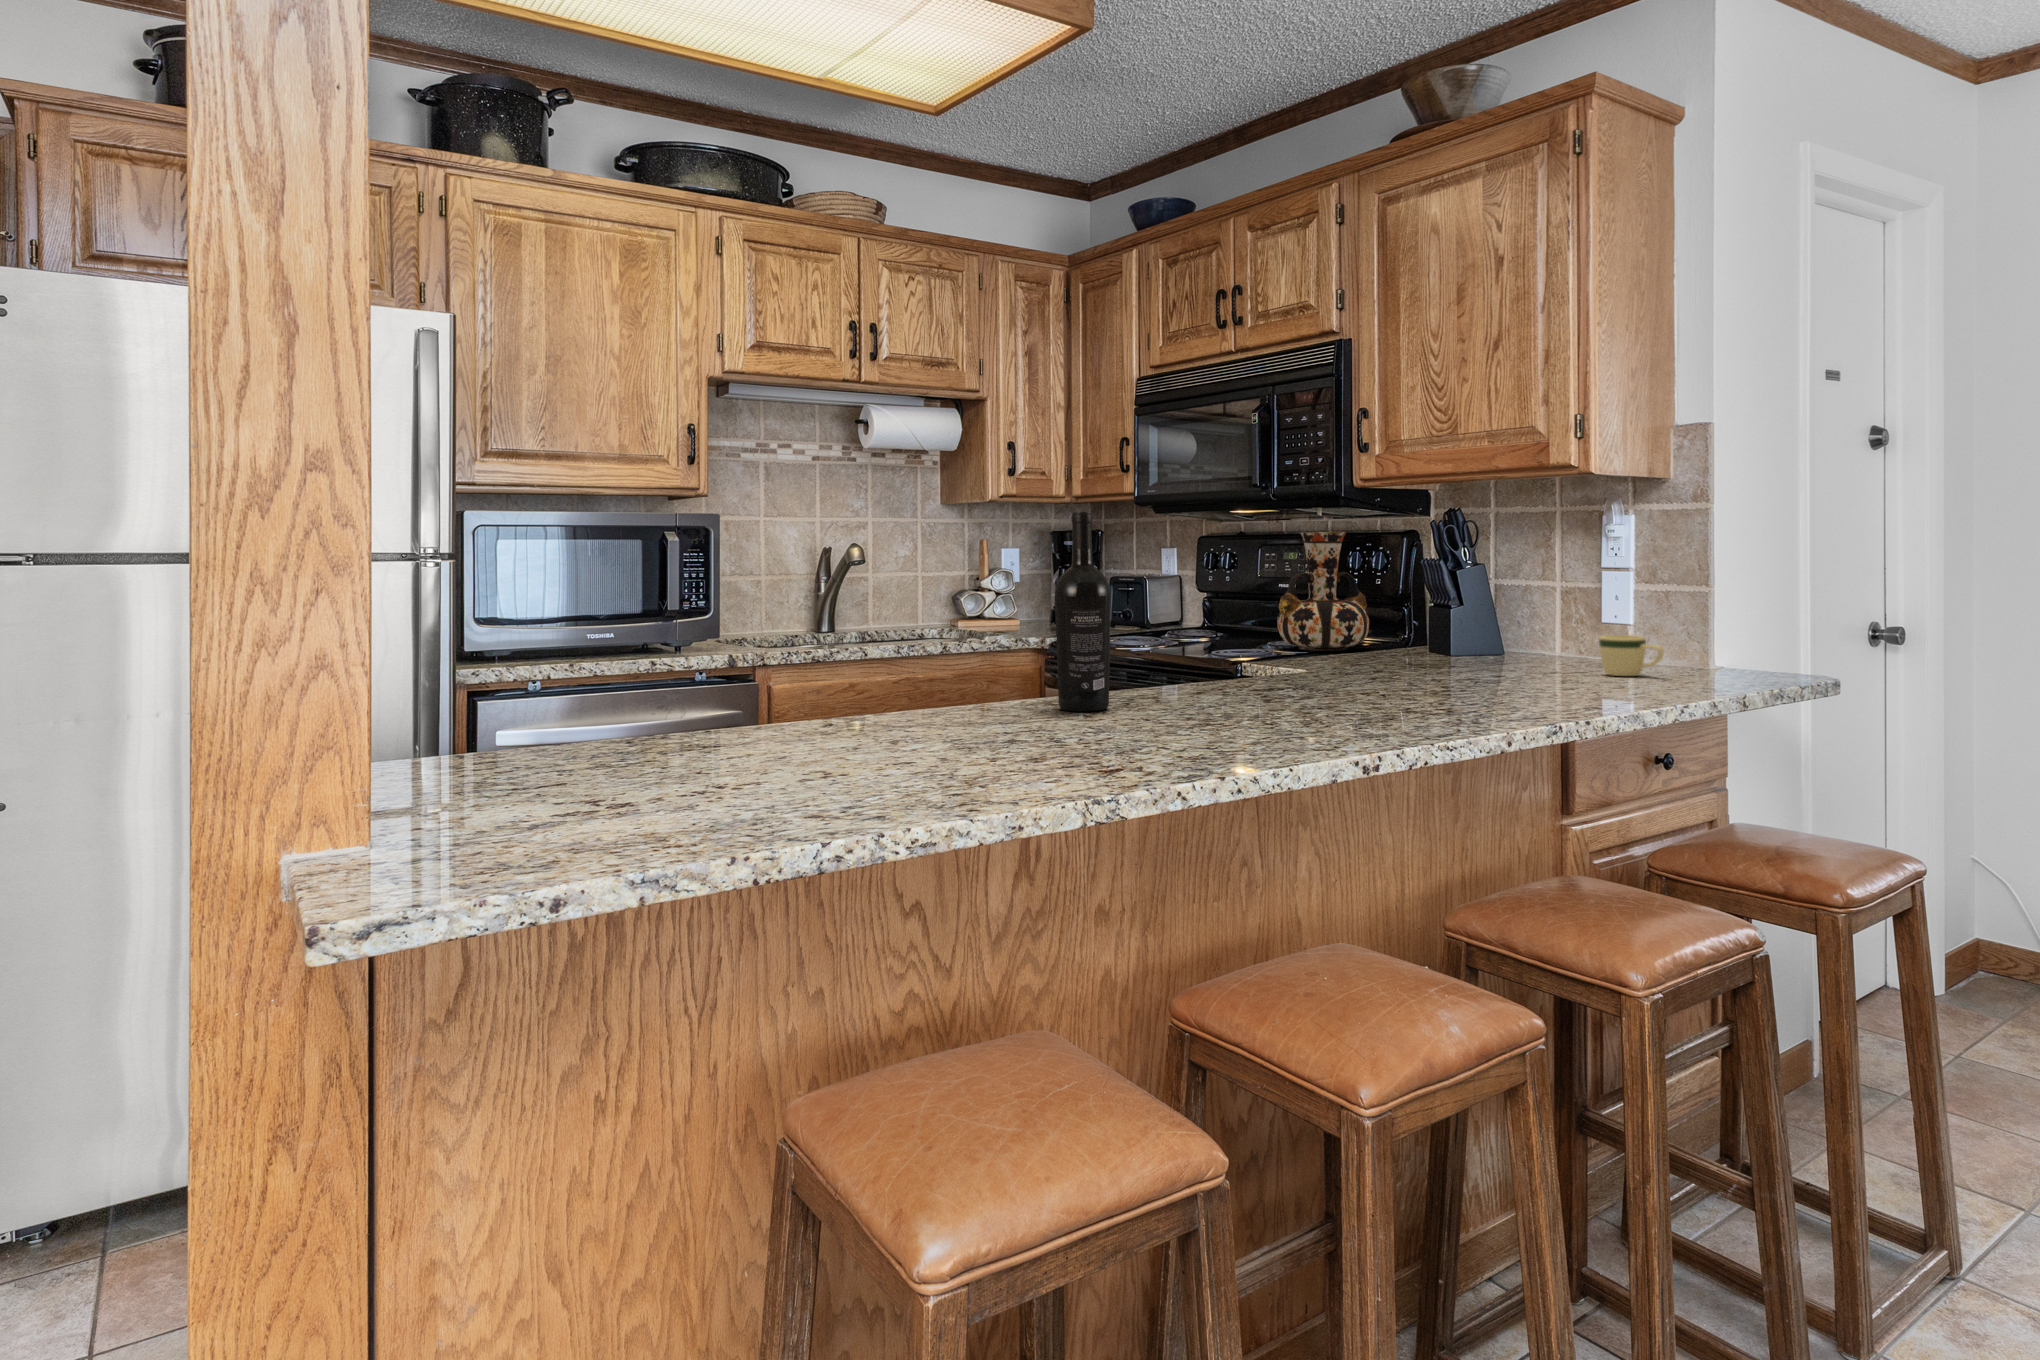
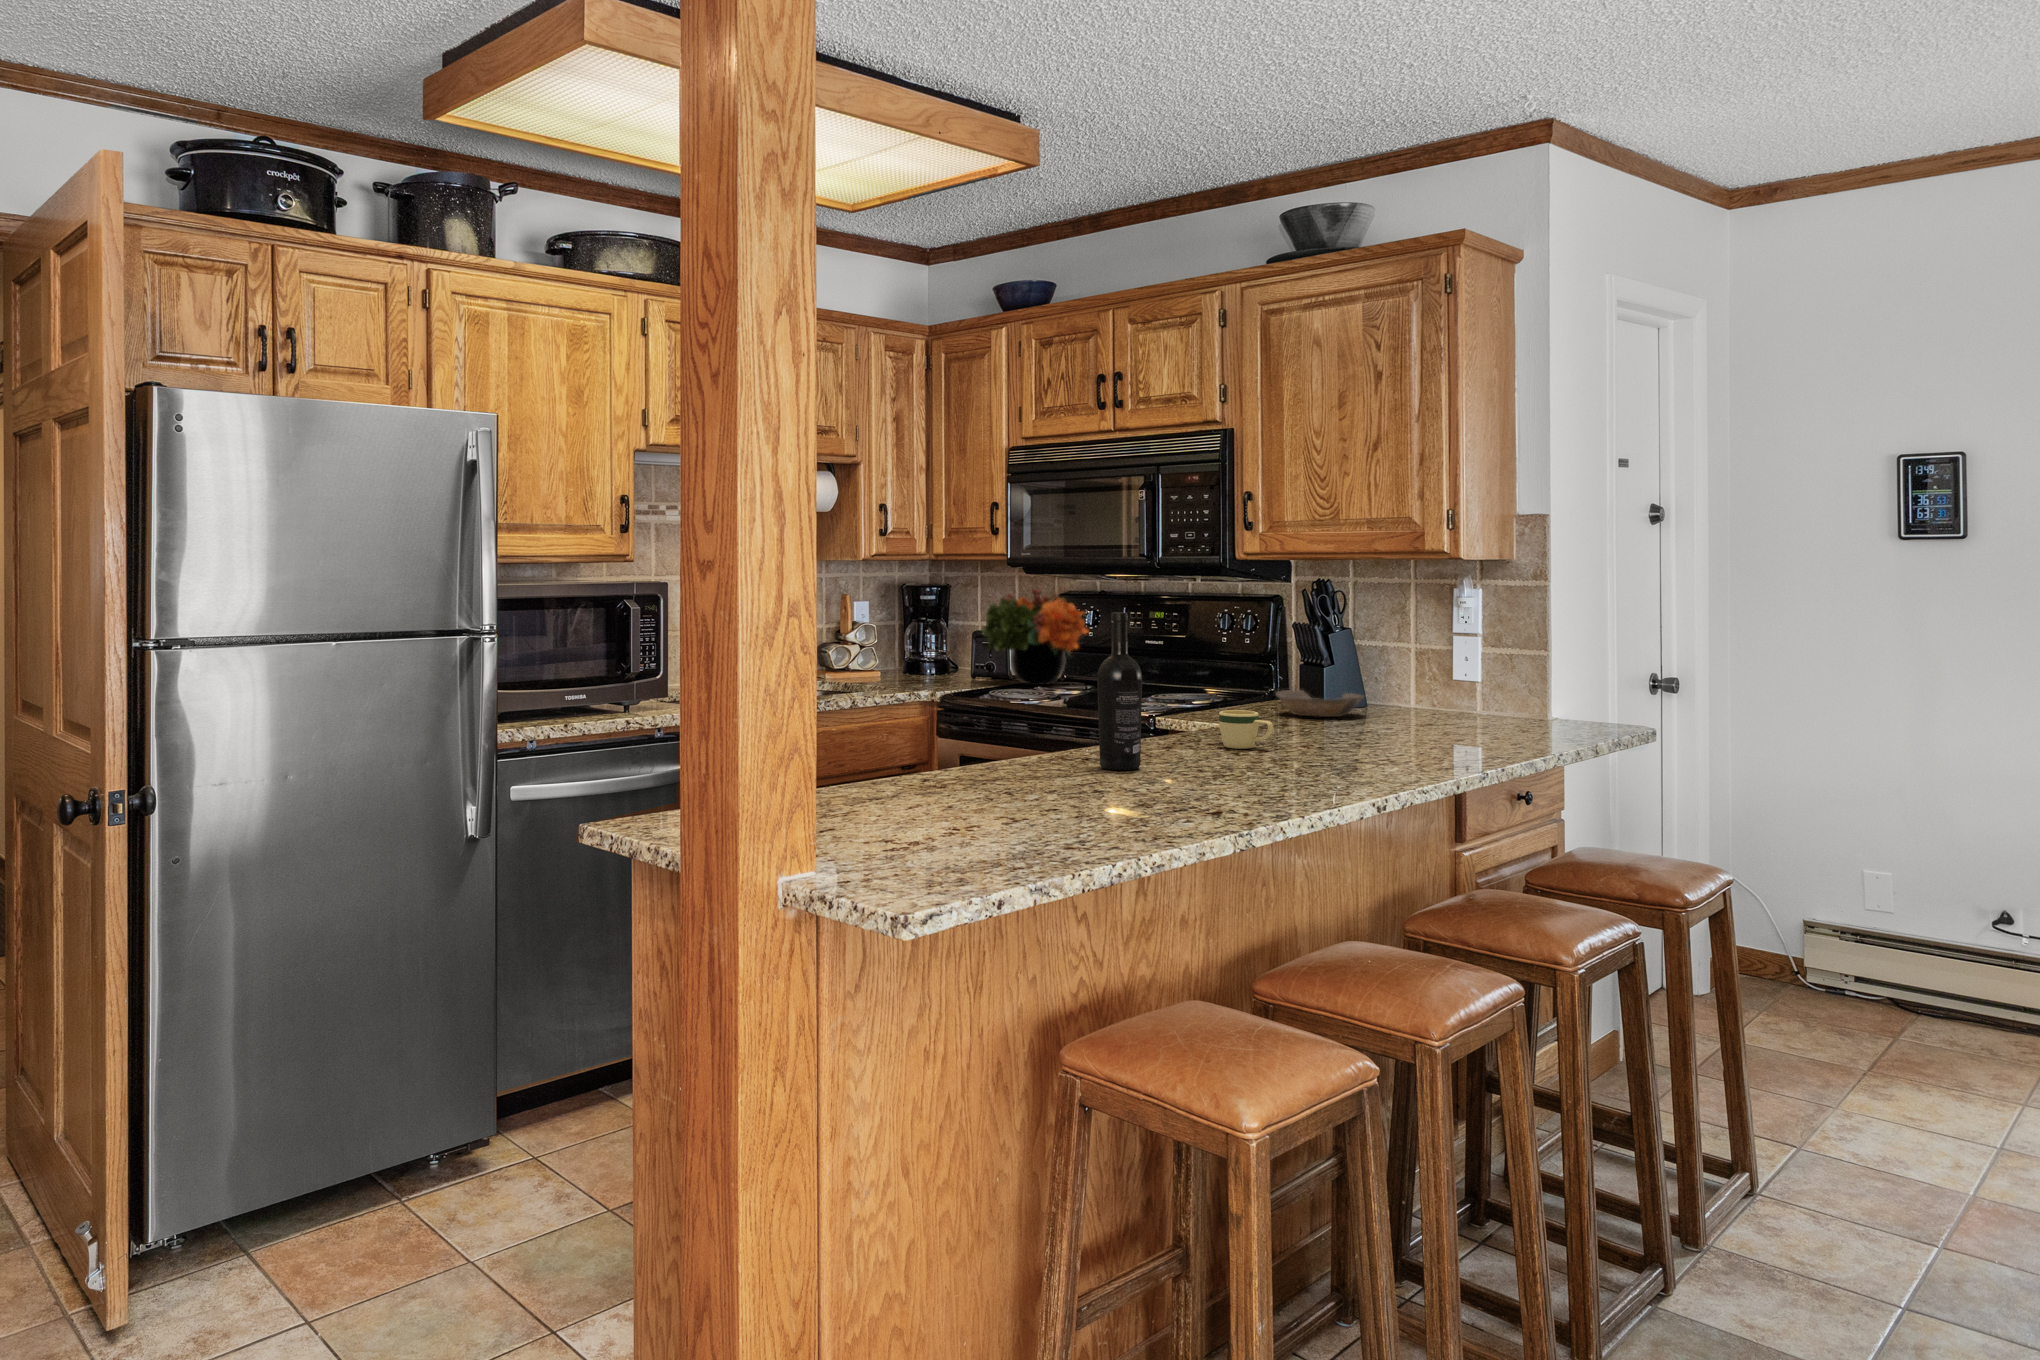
vase: present [1277,531,1369,651] -> none [1158,596,1241,704]
flower arrangement: none [1114,534,1231,636] -> present [982,589,1088,685]
bowl: none [1388,633,1490,663] -> present [1276,690,1363,717]
mug: present [1599,635,1663,676] -> present [1219,710,1273,749]

